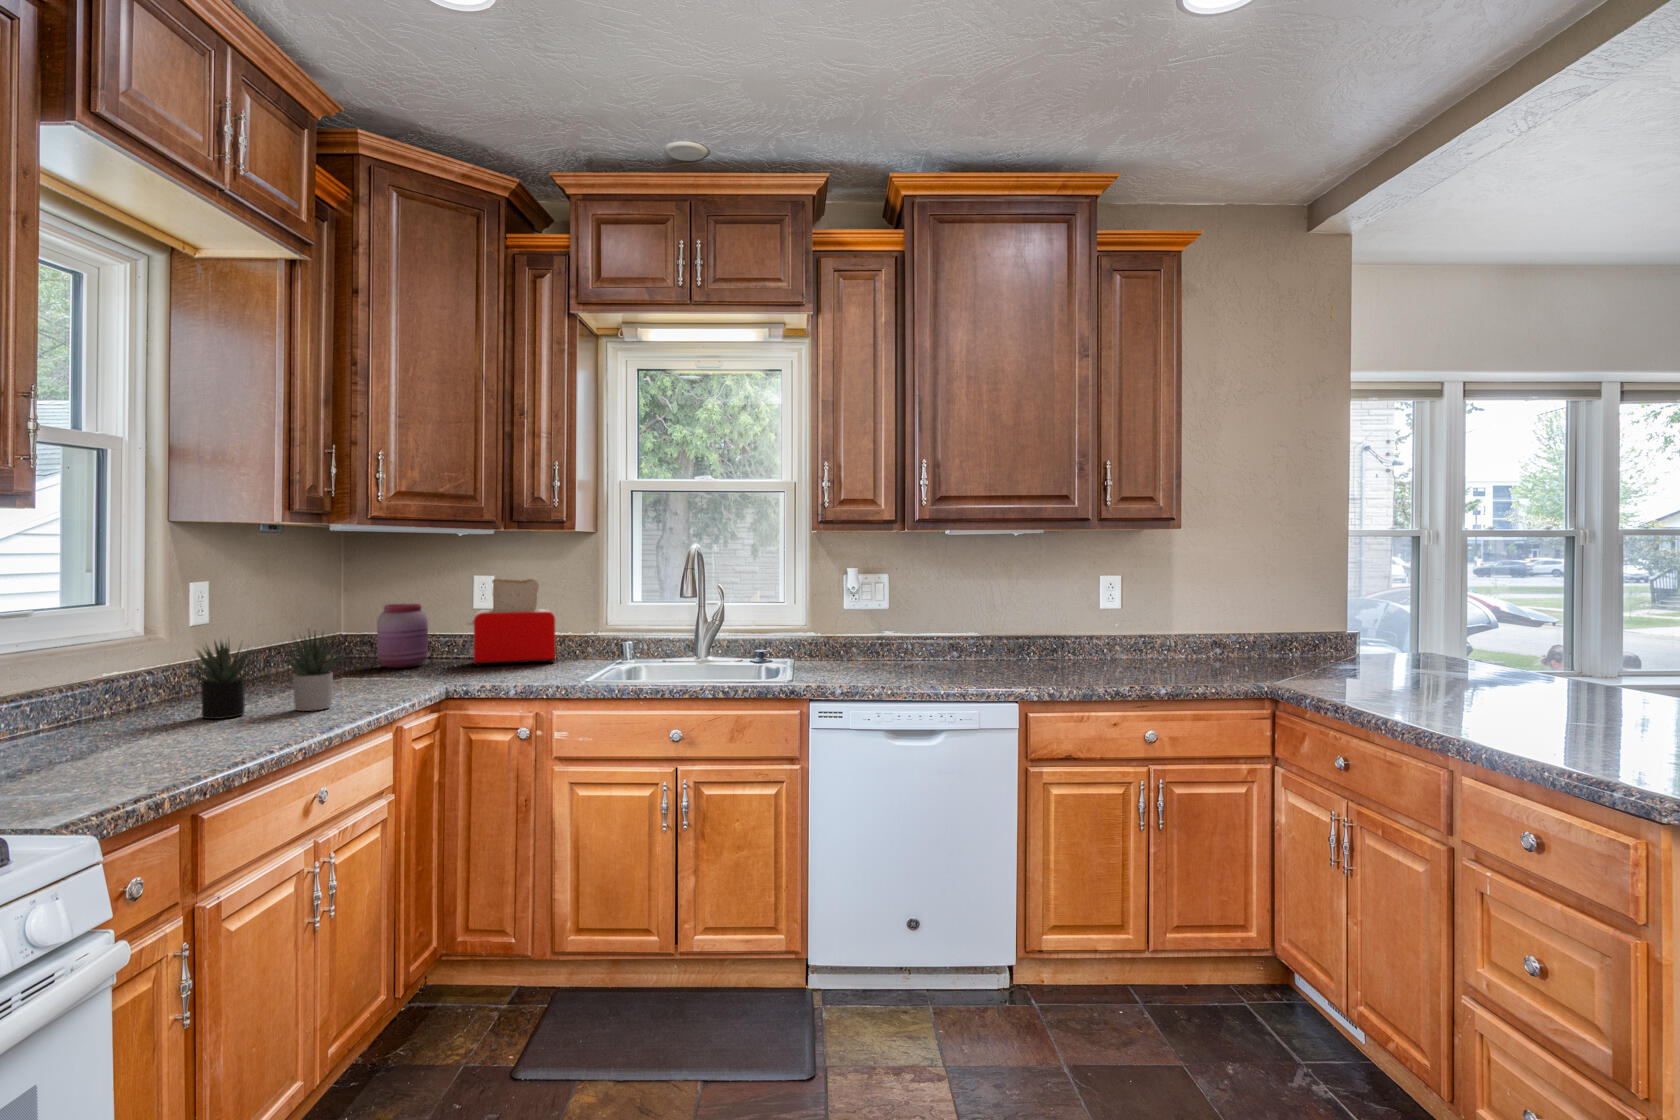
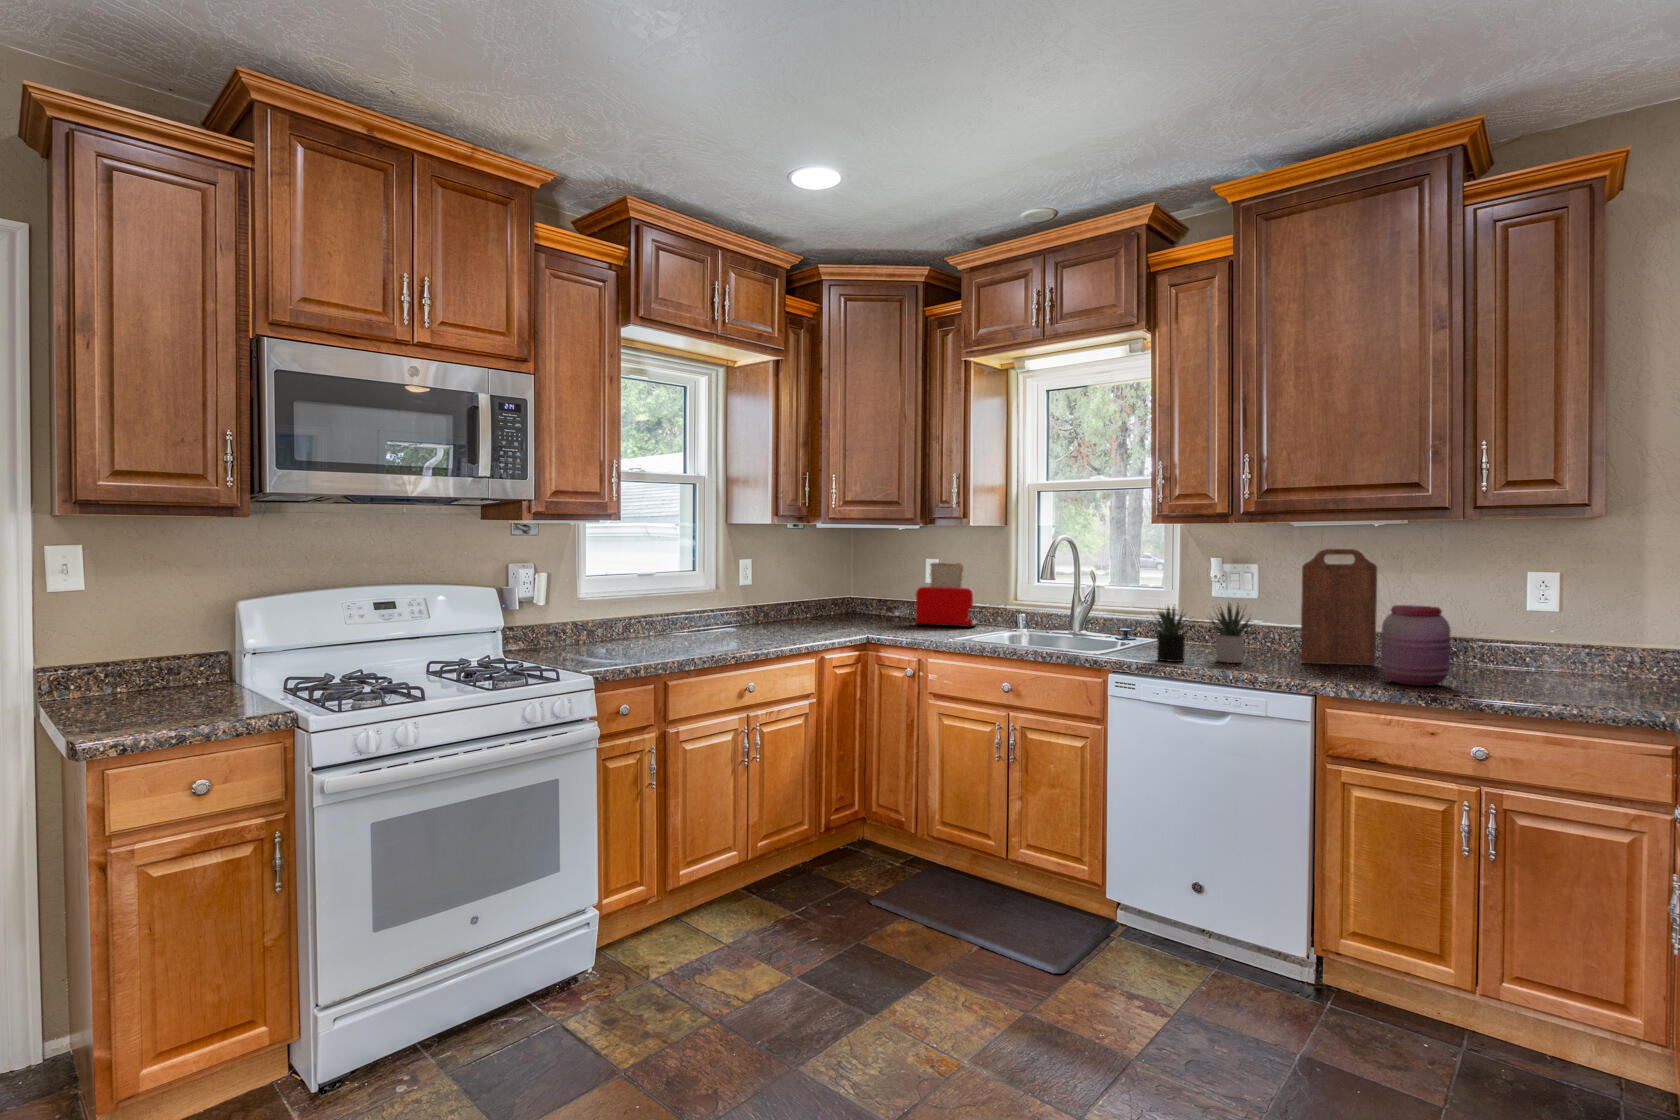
cutting board: none [960,558,1014,670] -> present [1301,549,1377,665]
jar: present [377,604,428,668] -> present [1381,605,1451,686]
succulent plant: present [186,634,345,719] -> present [1151,603,1251,663]

